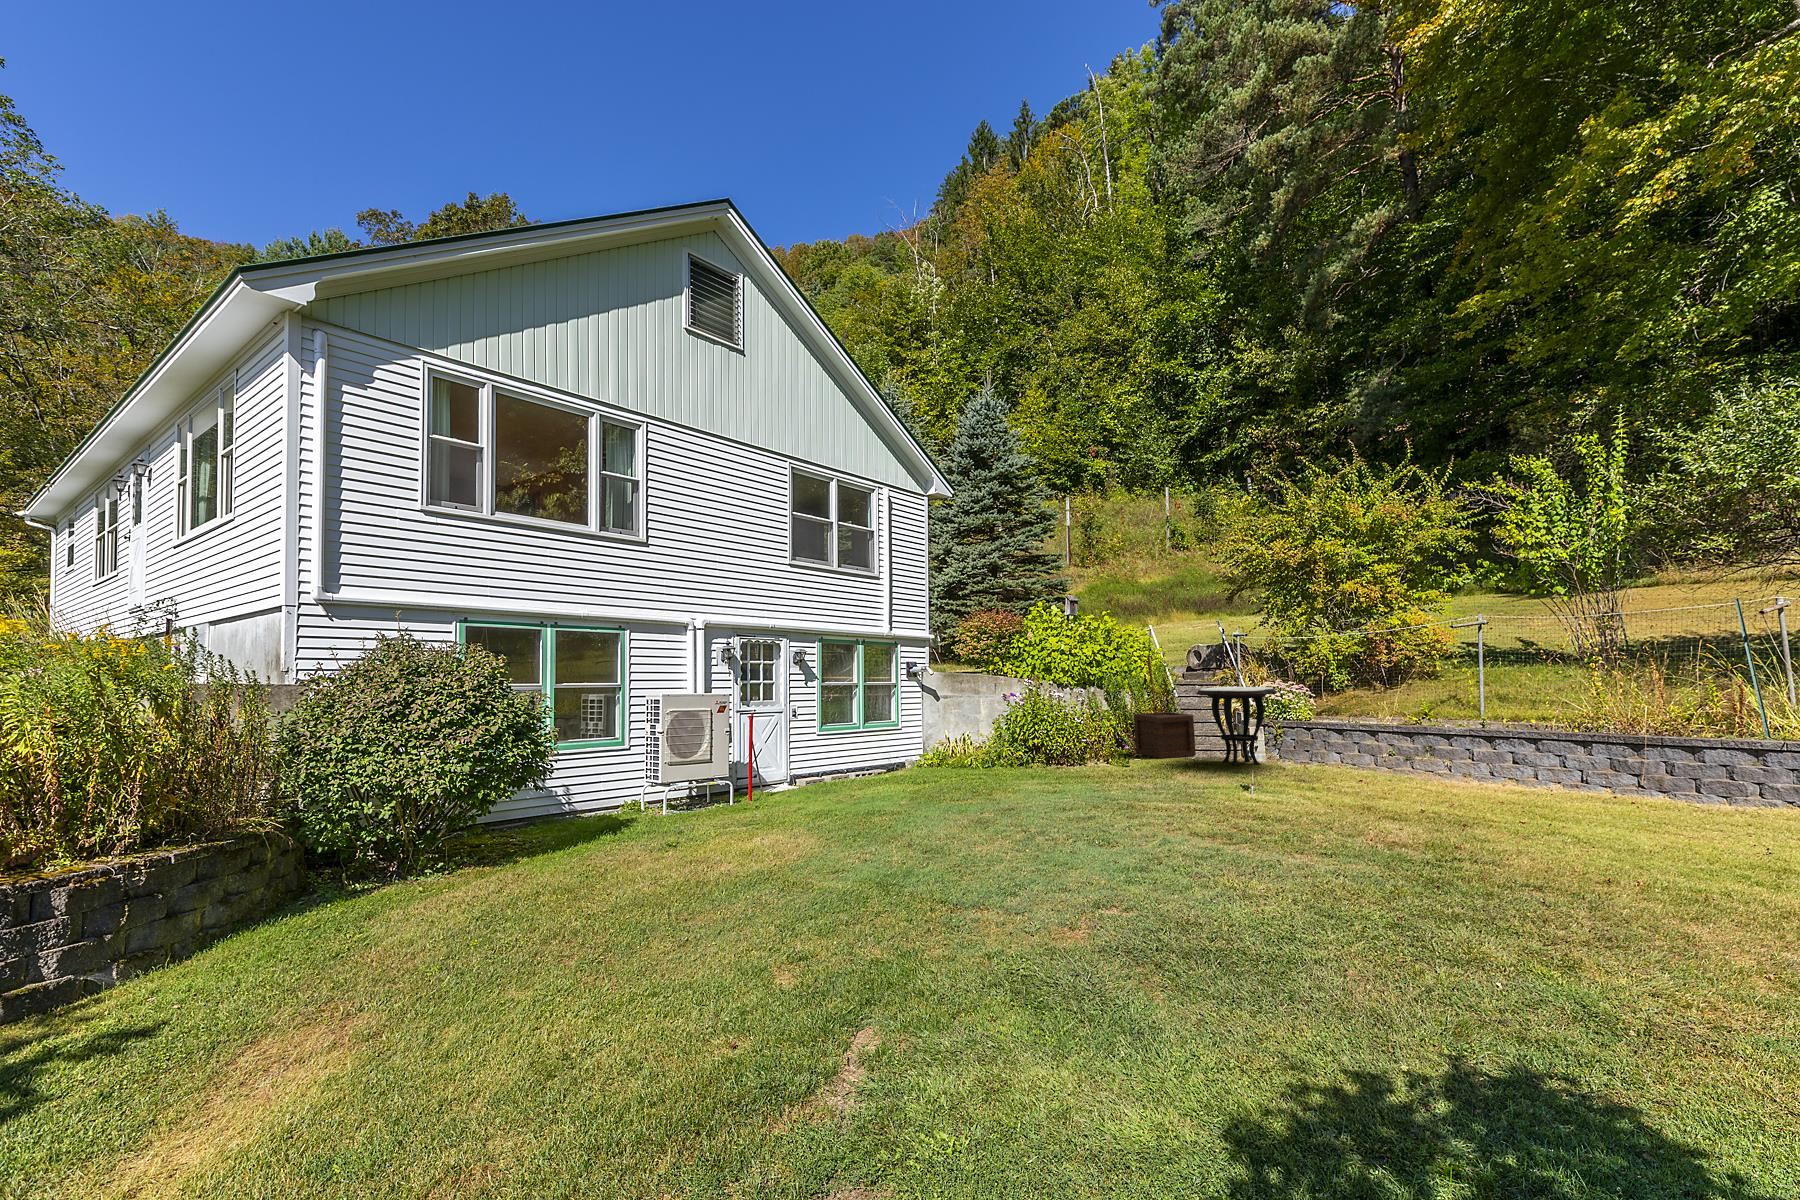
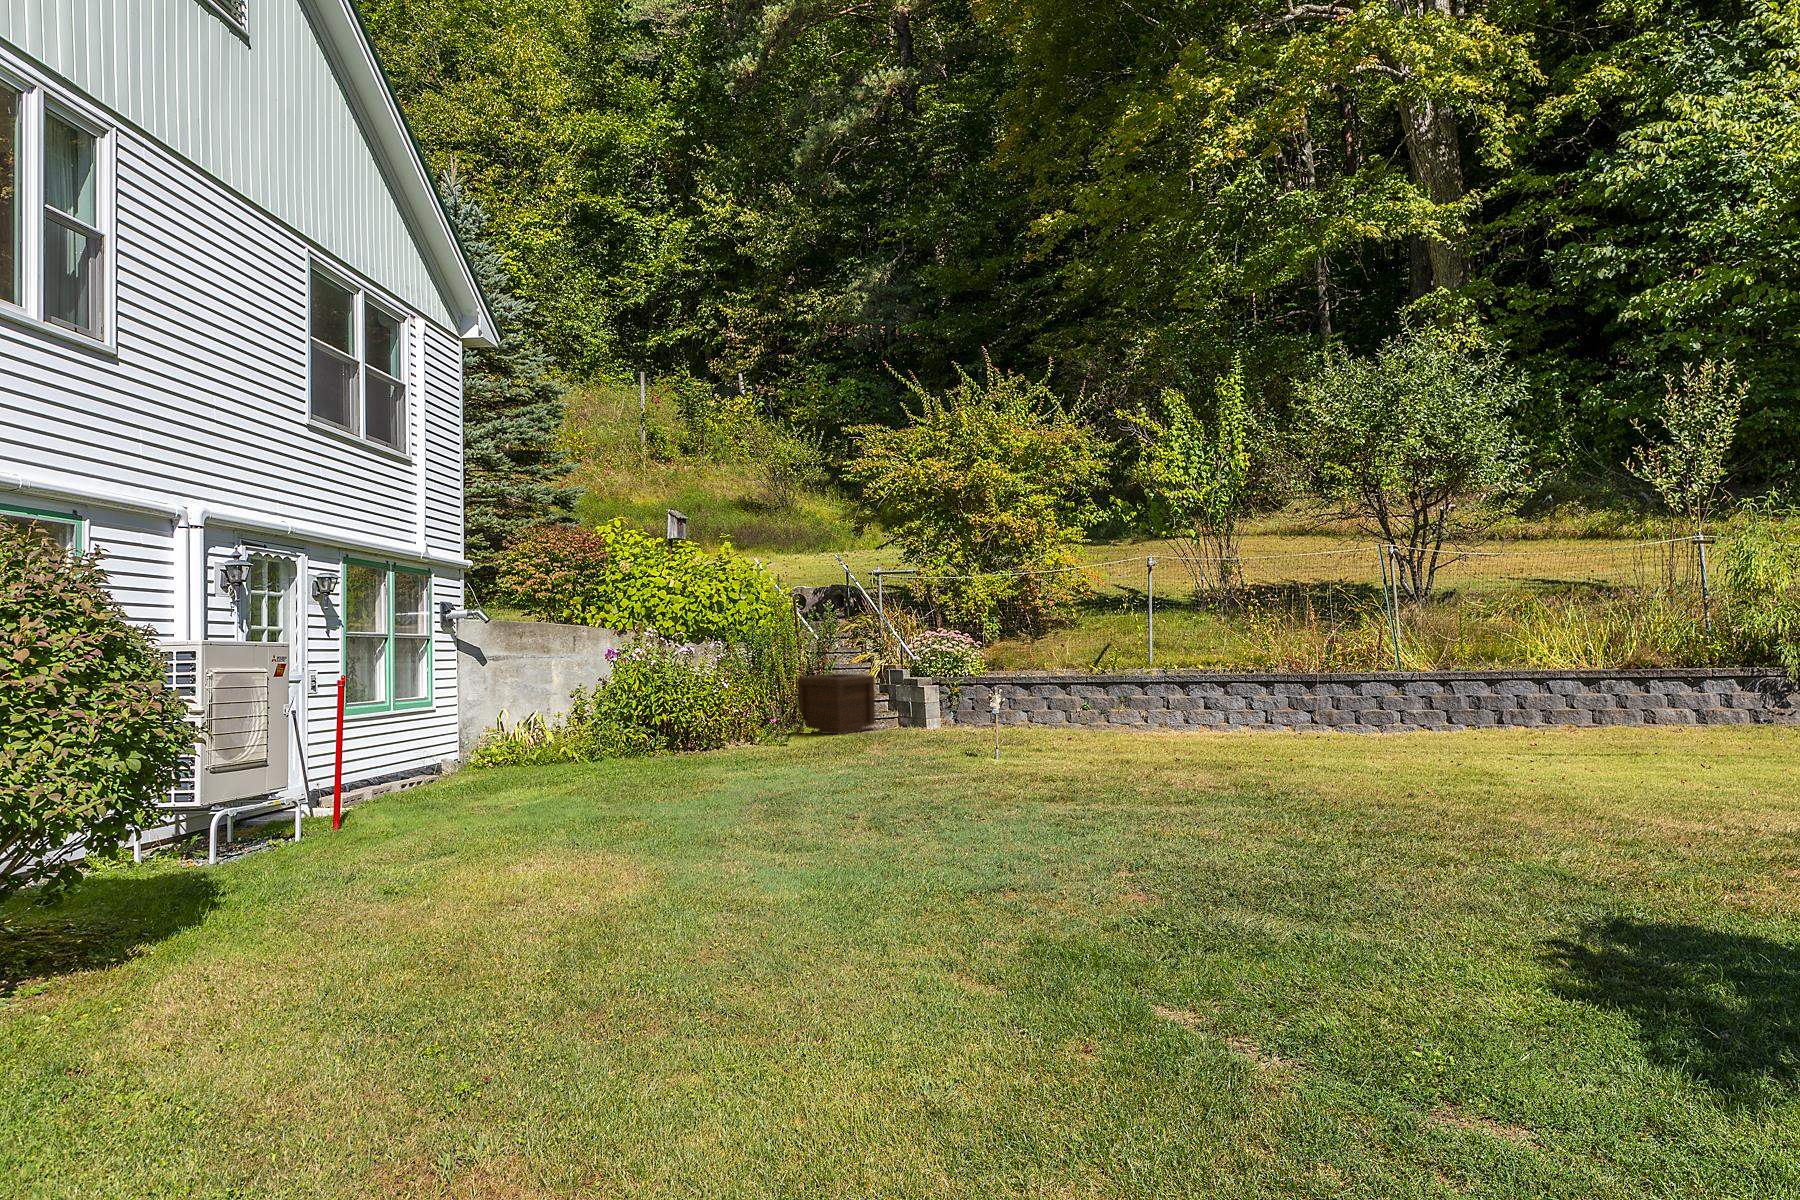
side table: present [1196,687,1277,766] -> none [893,636,982,735]

